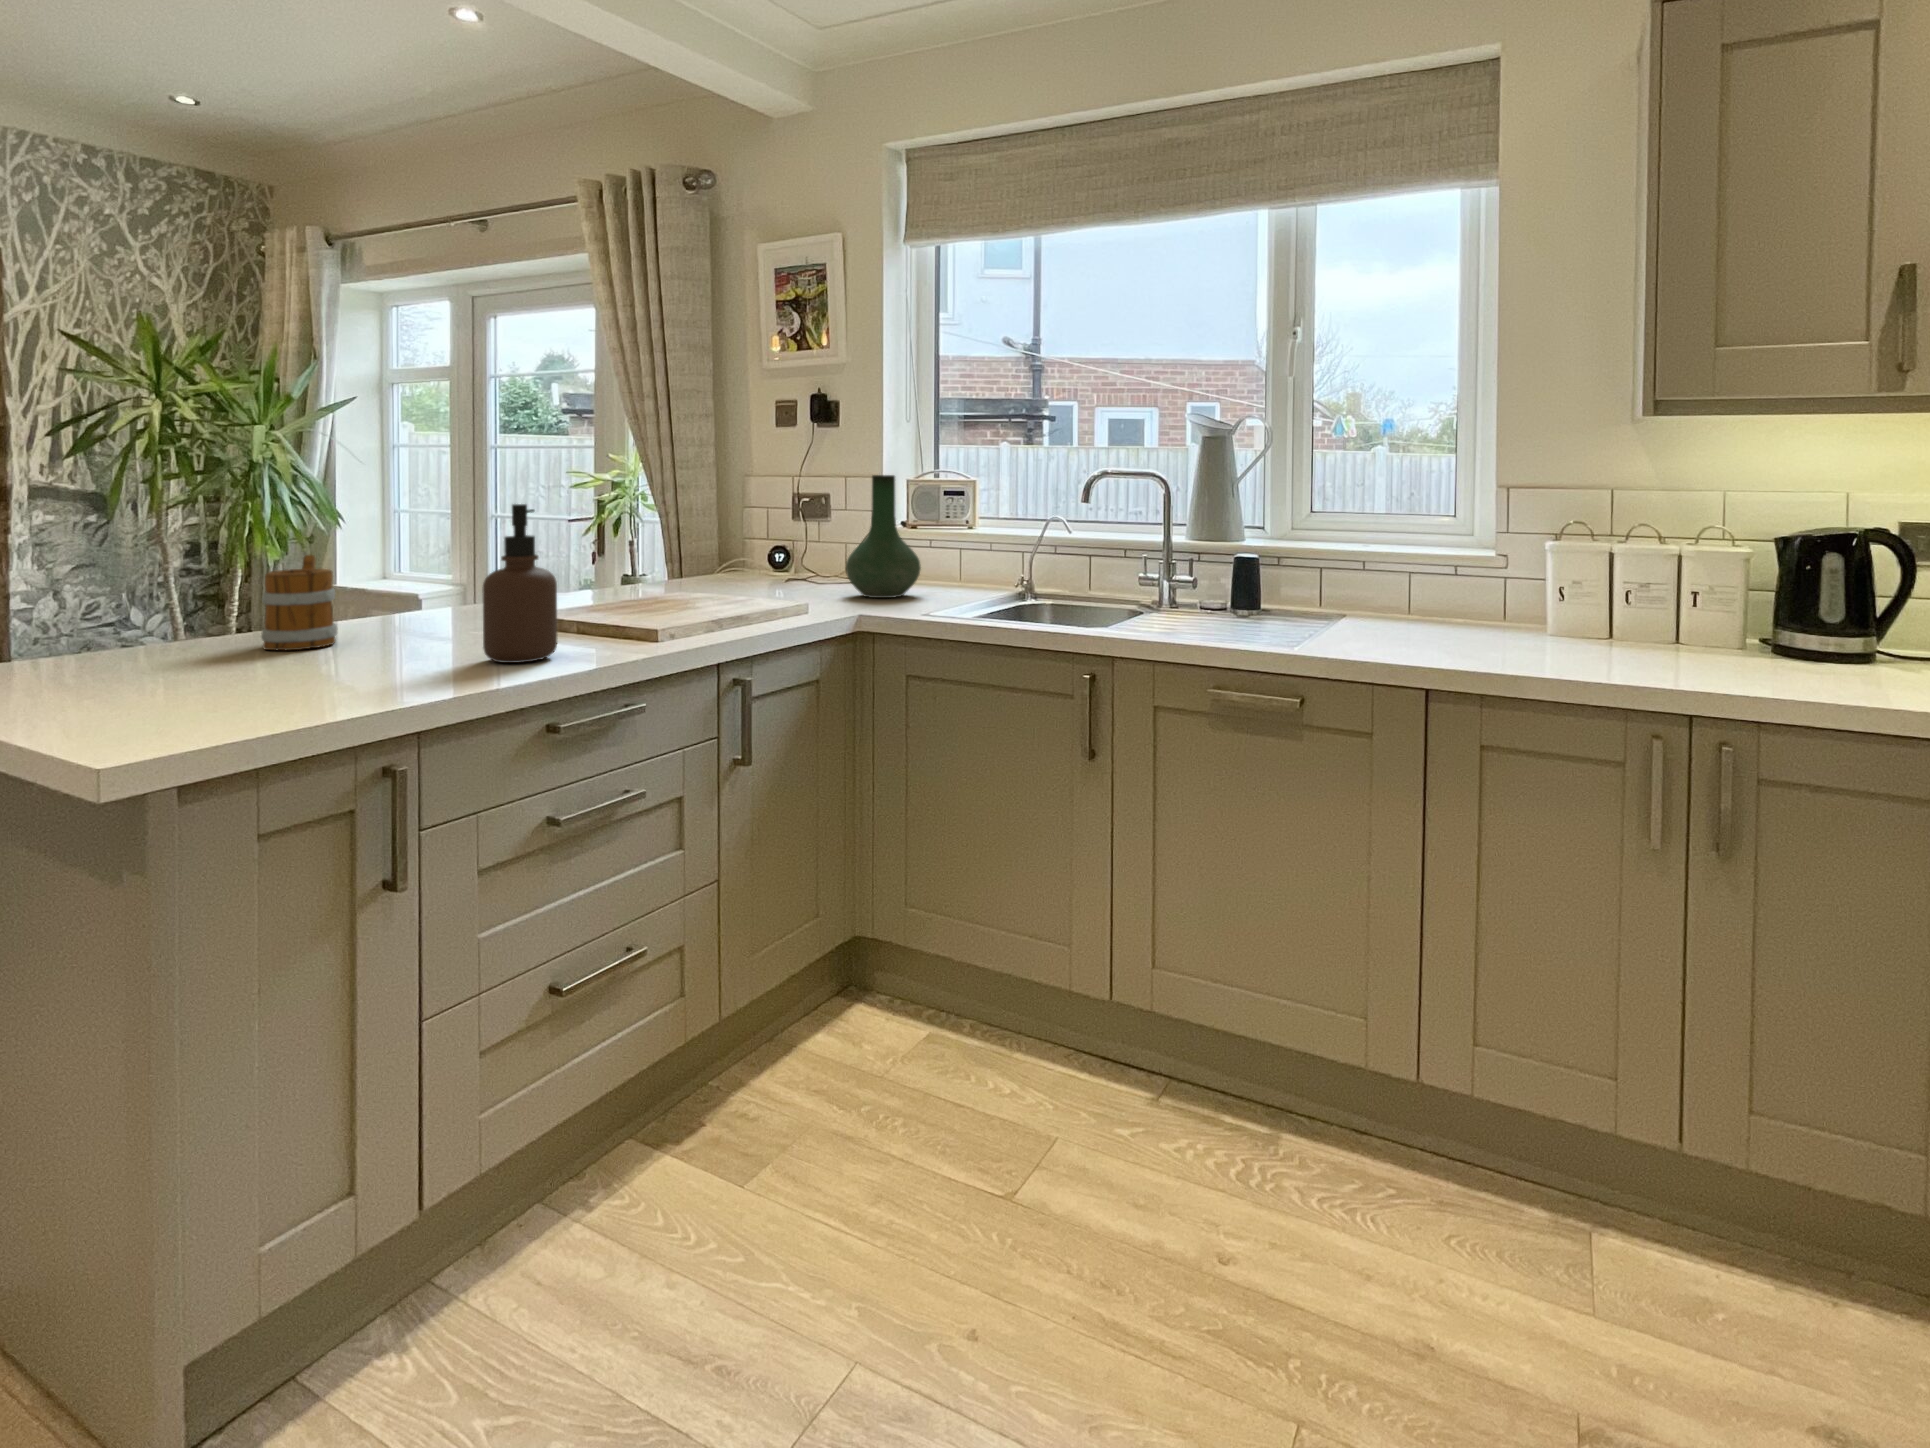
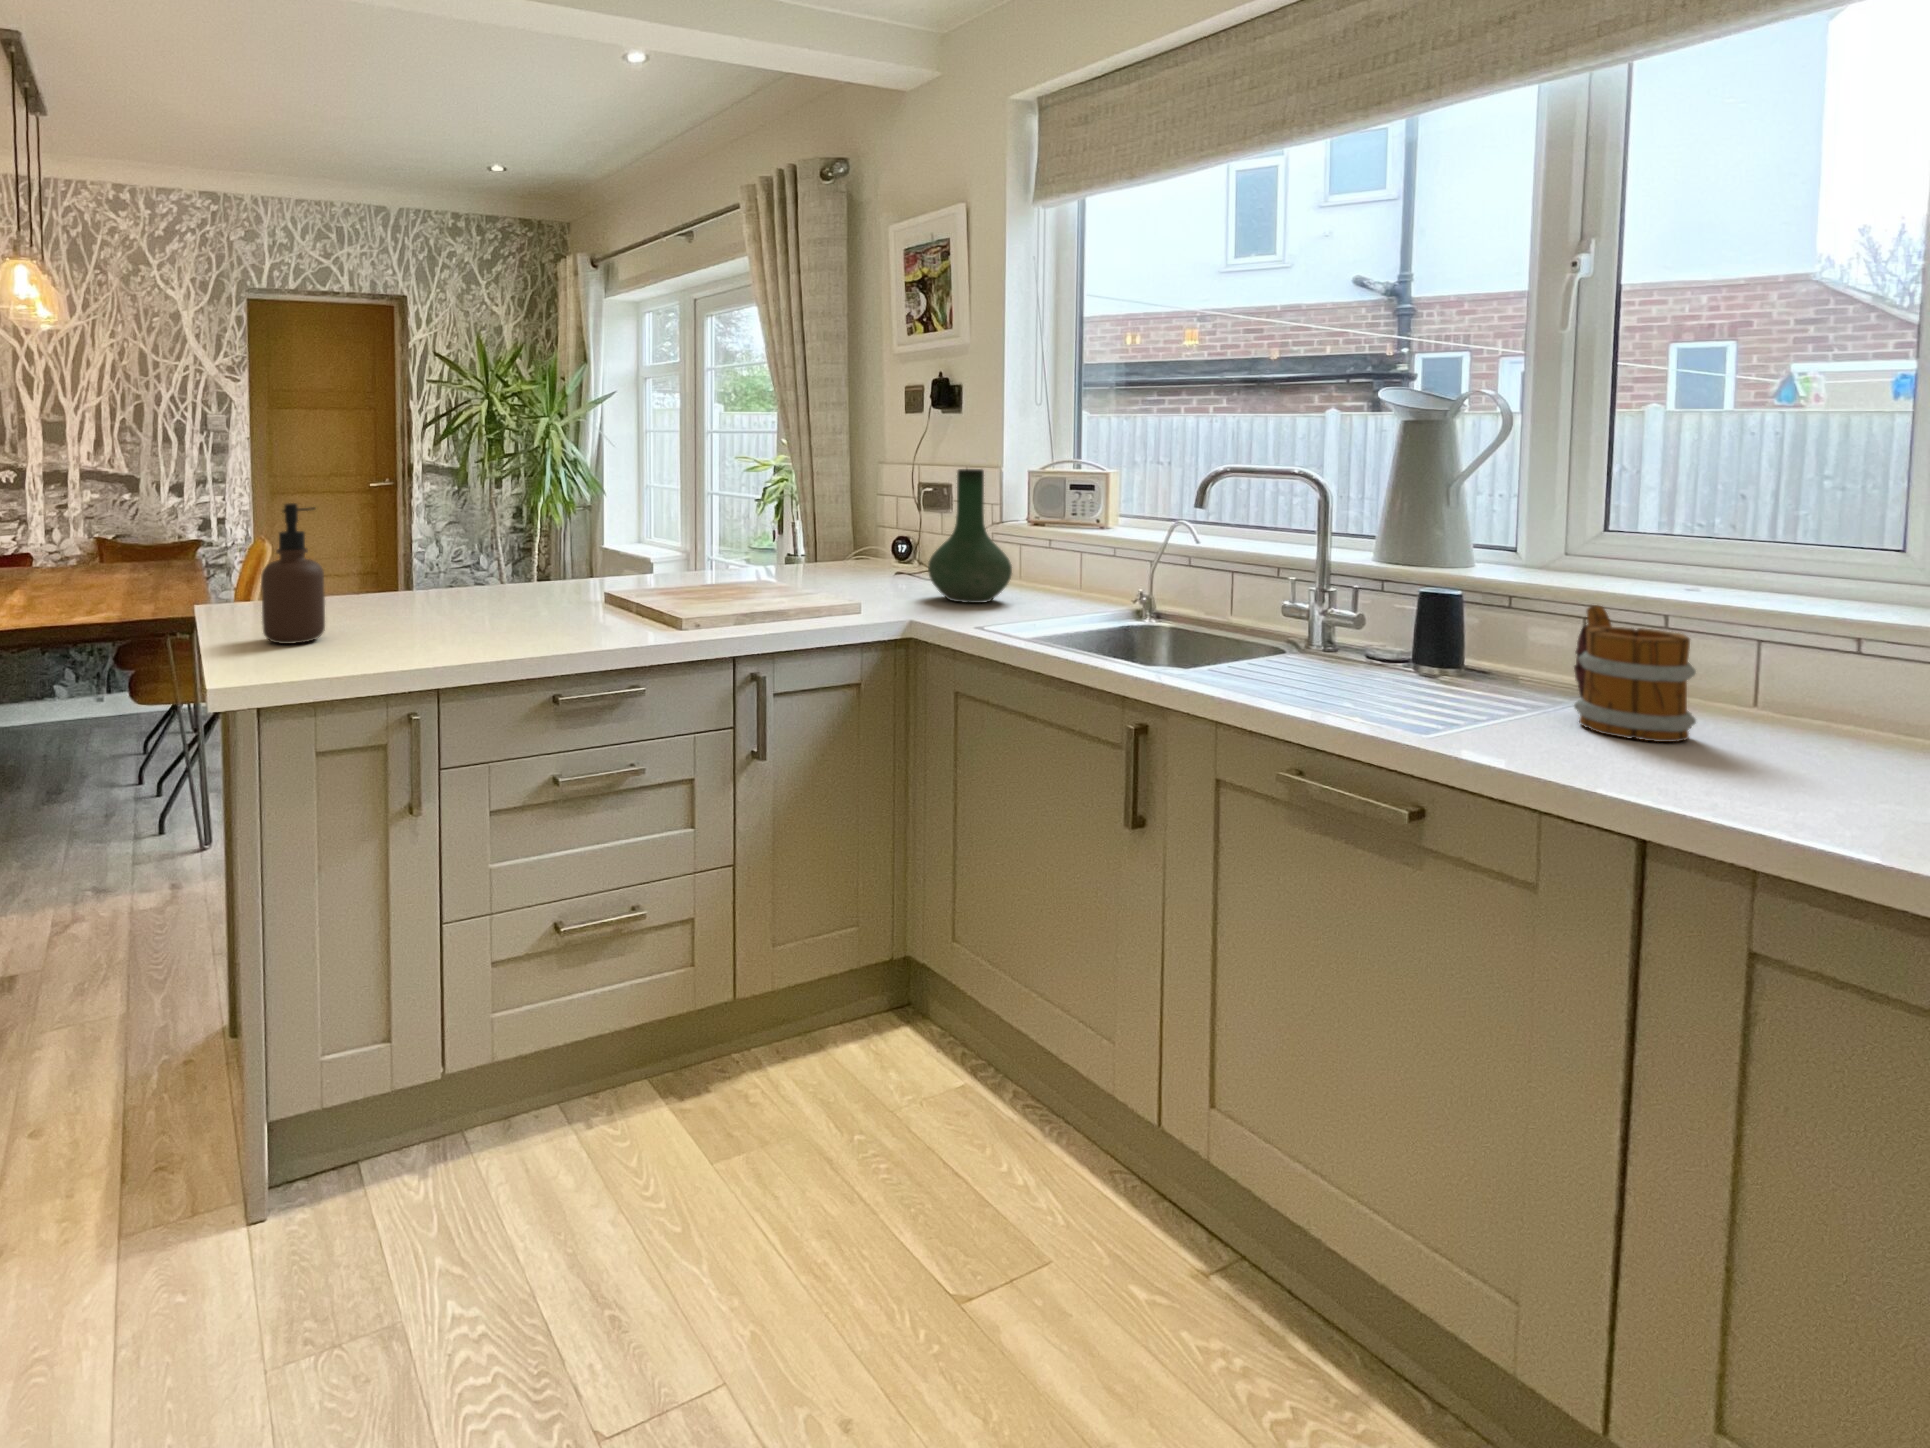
soap dispenser: present [483,504,558,663] -> present [261,503,325,644]
mug: present [261,555,337,650] -> present [1574,605,1696,742]

